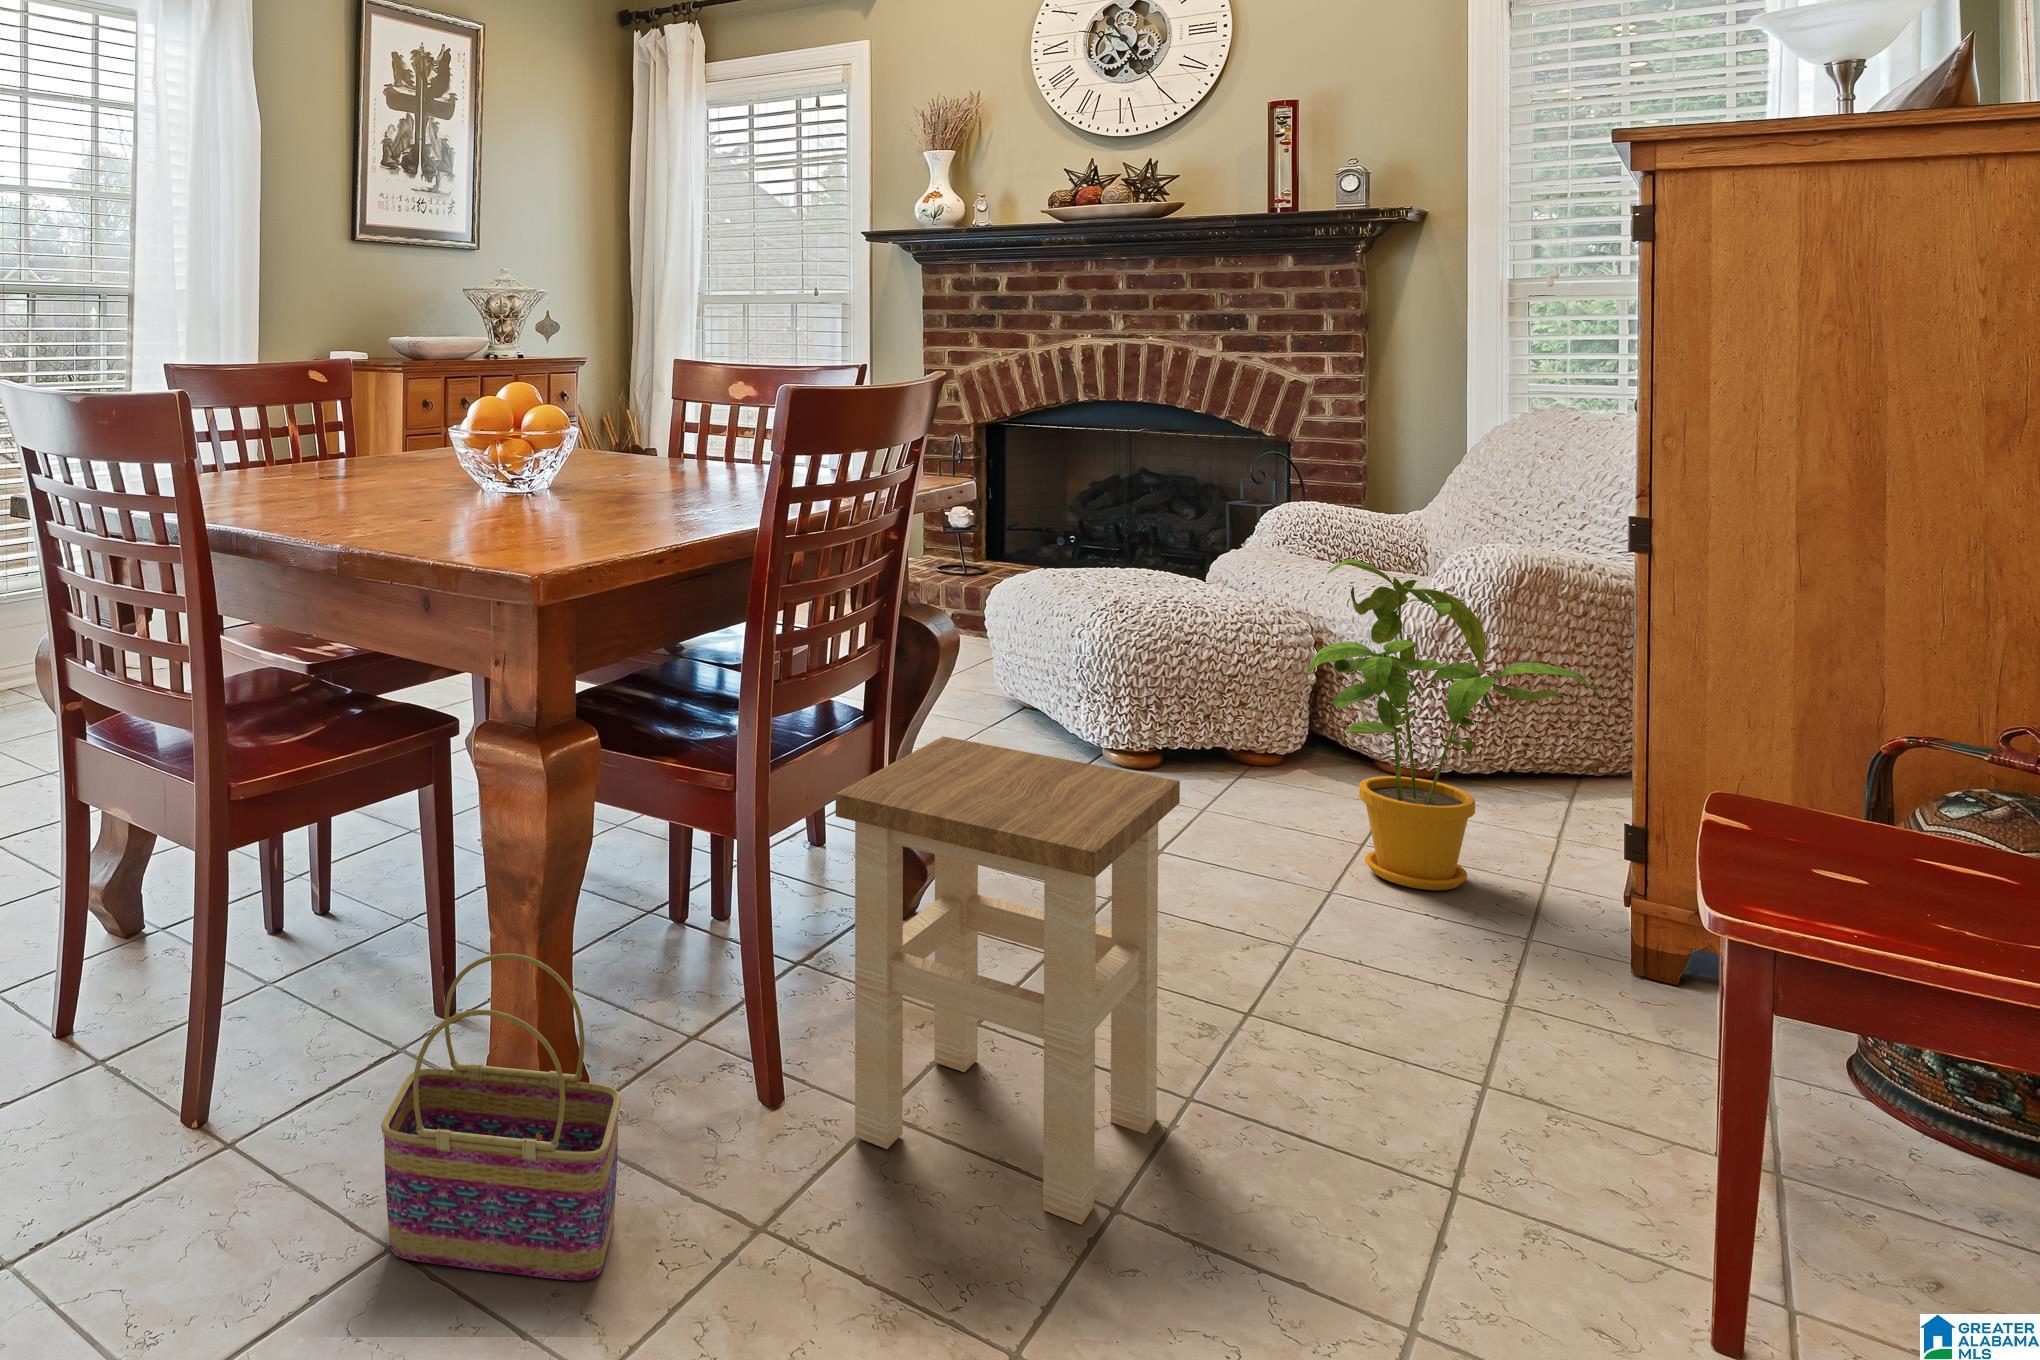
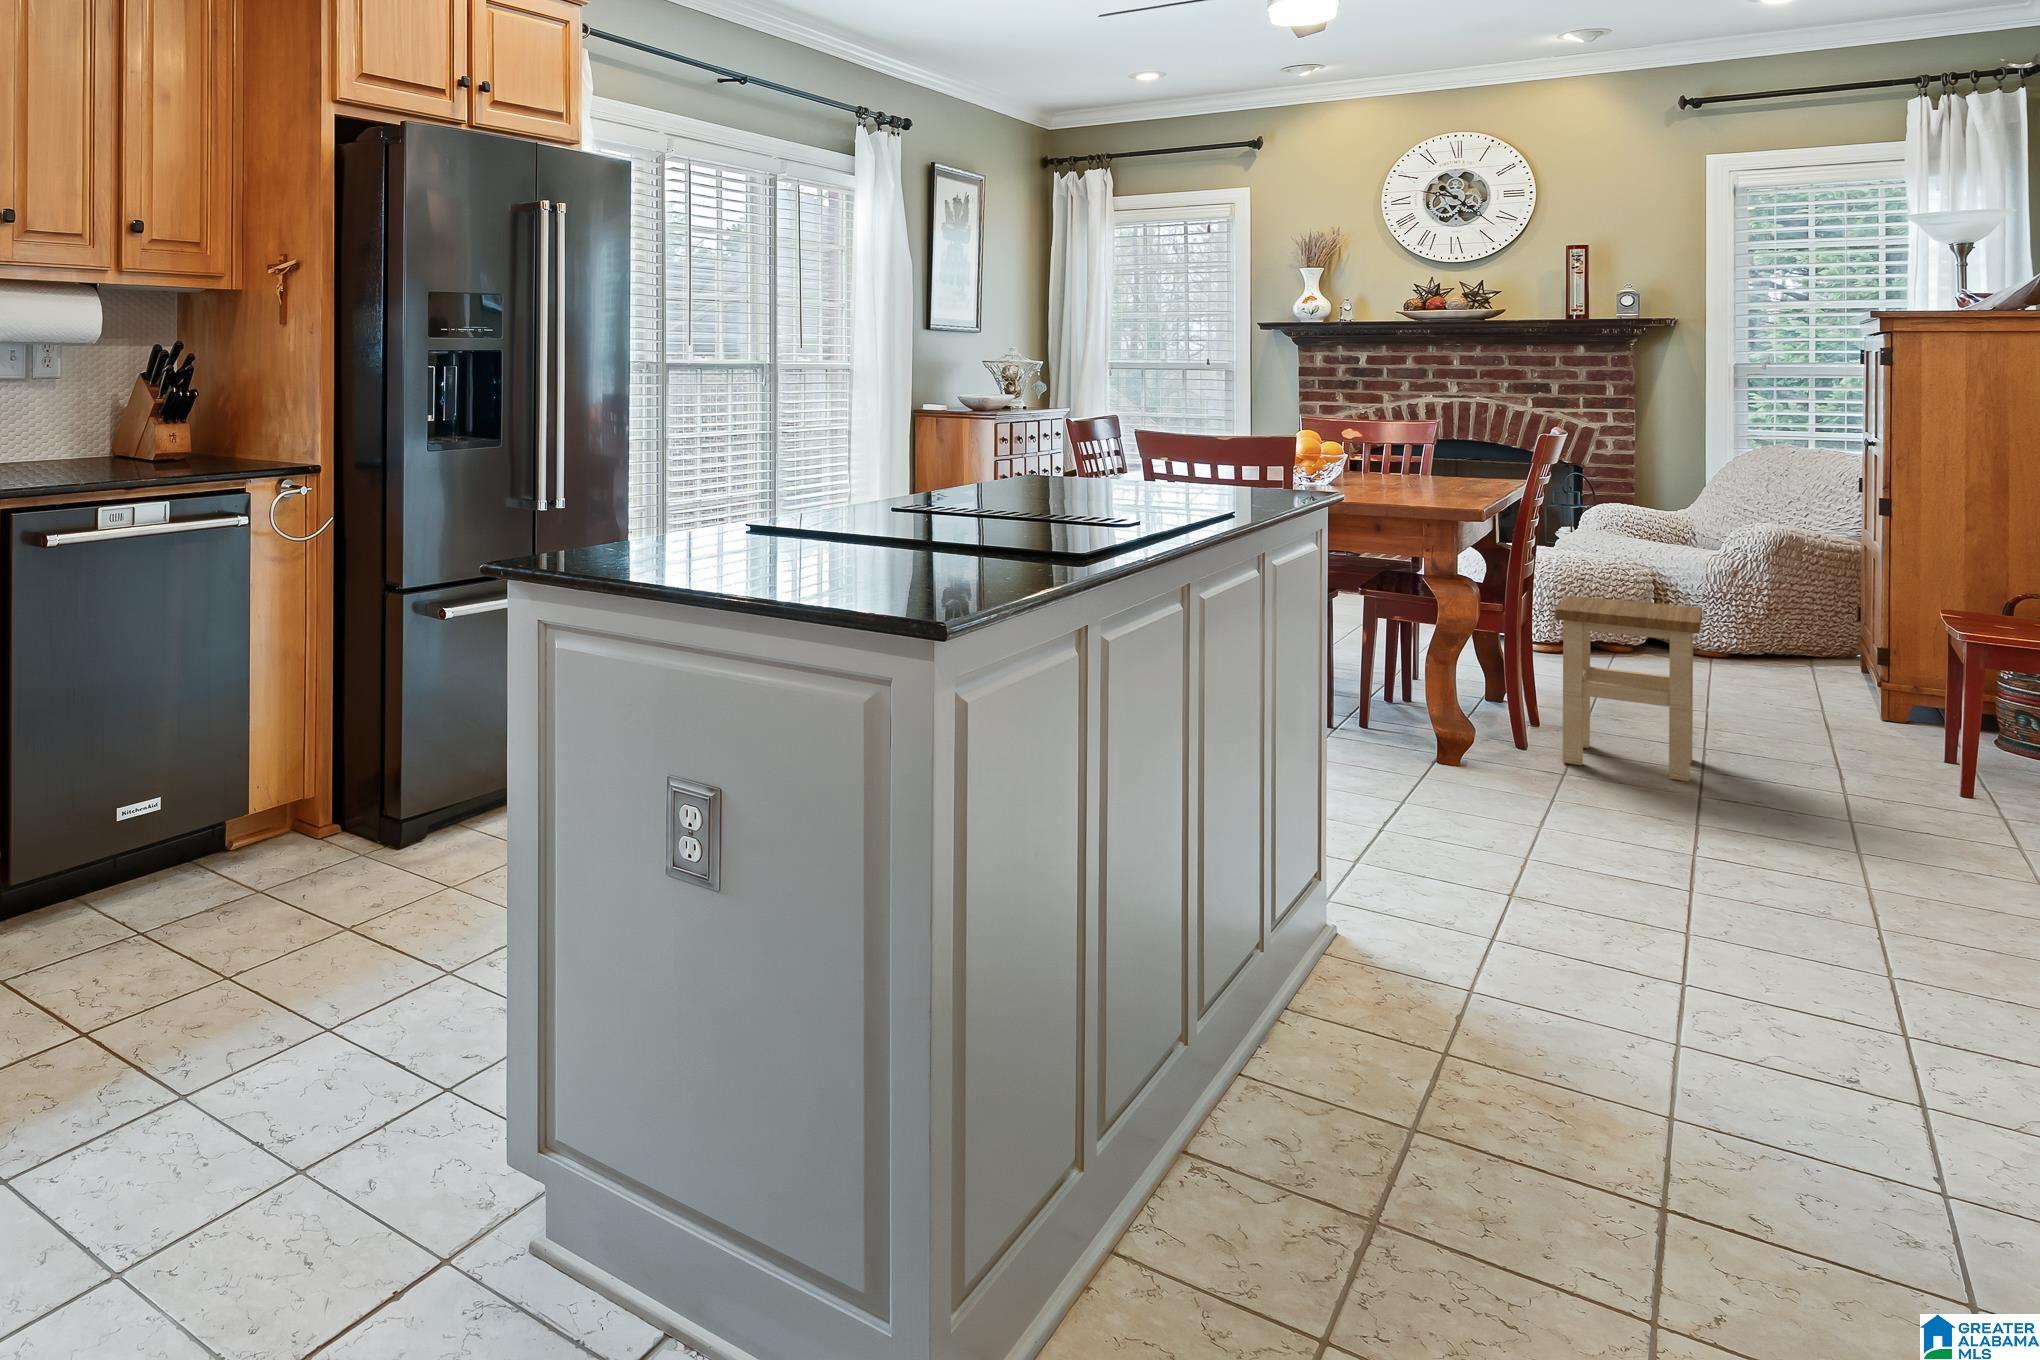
house plant: present [1306,559,1602,890] -> none [1689,527,1859,699]
basket: present [381,954,621,1280] -> none [1388,670,1508,791]

